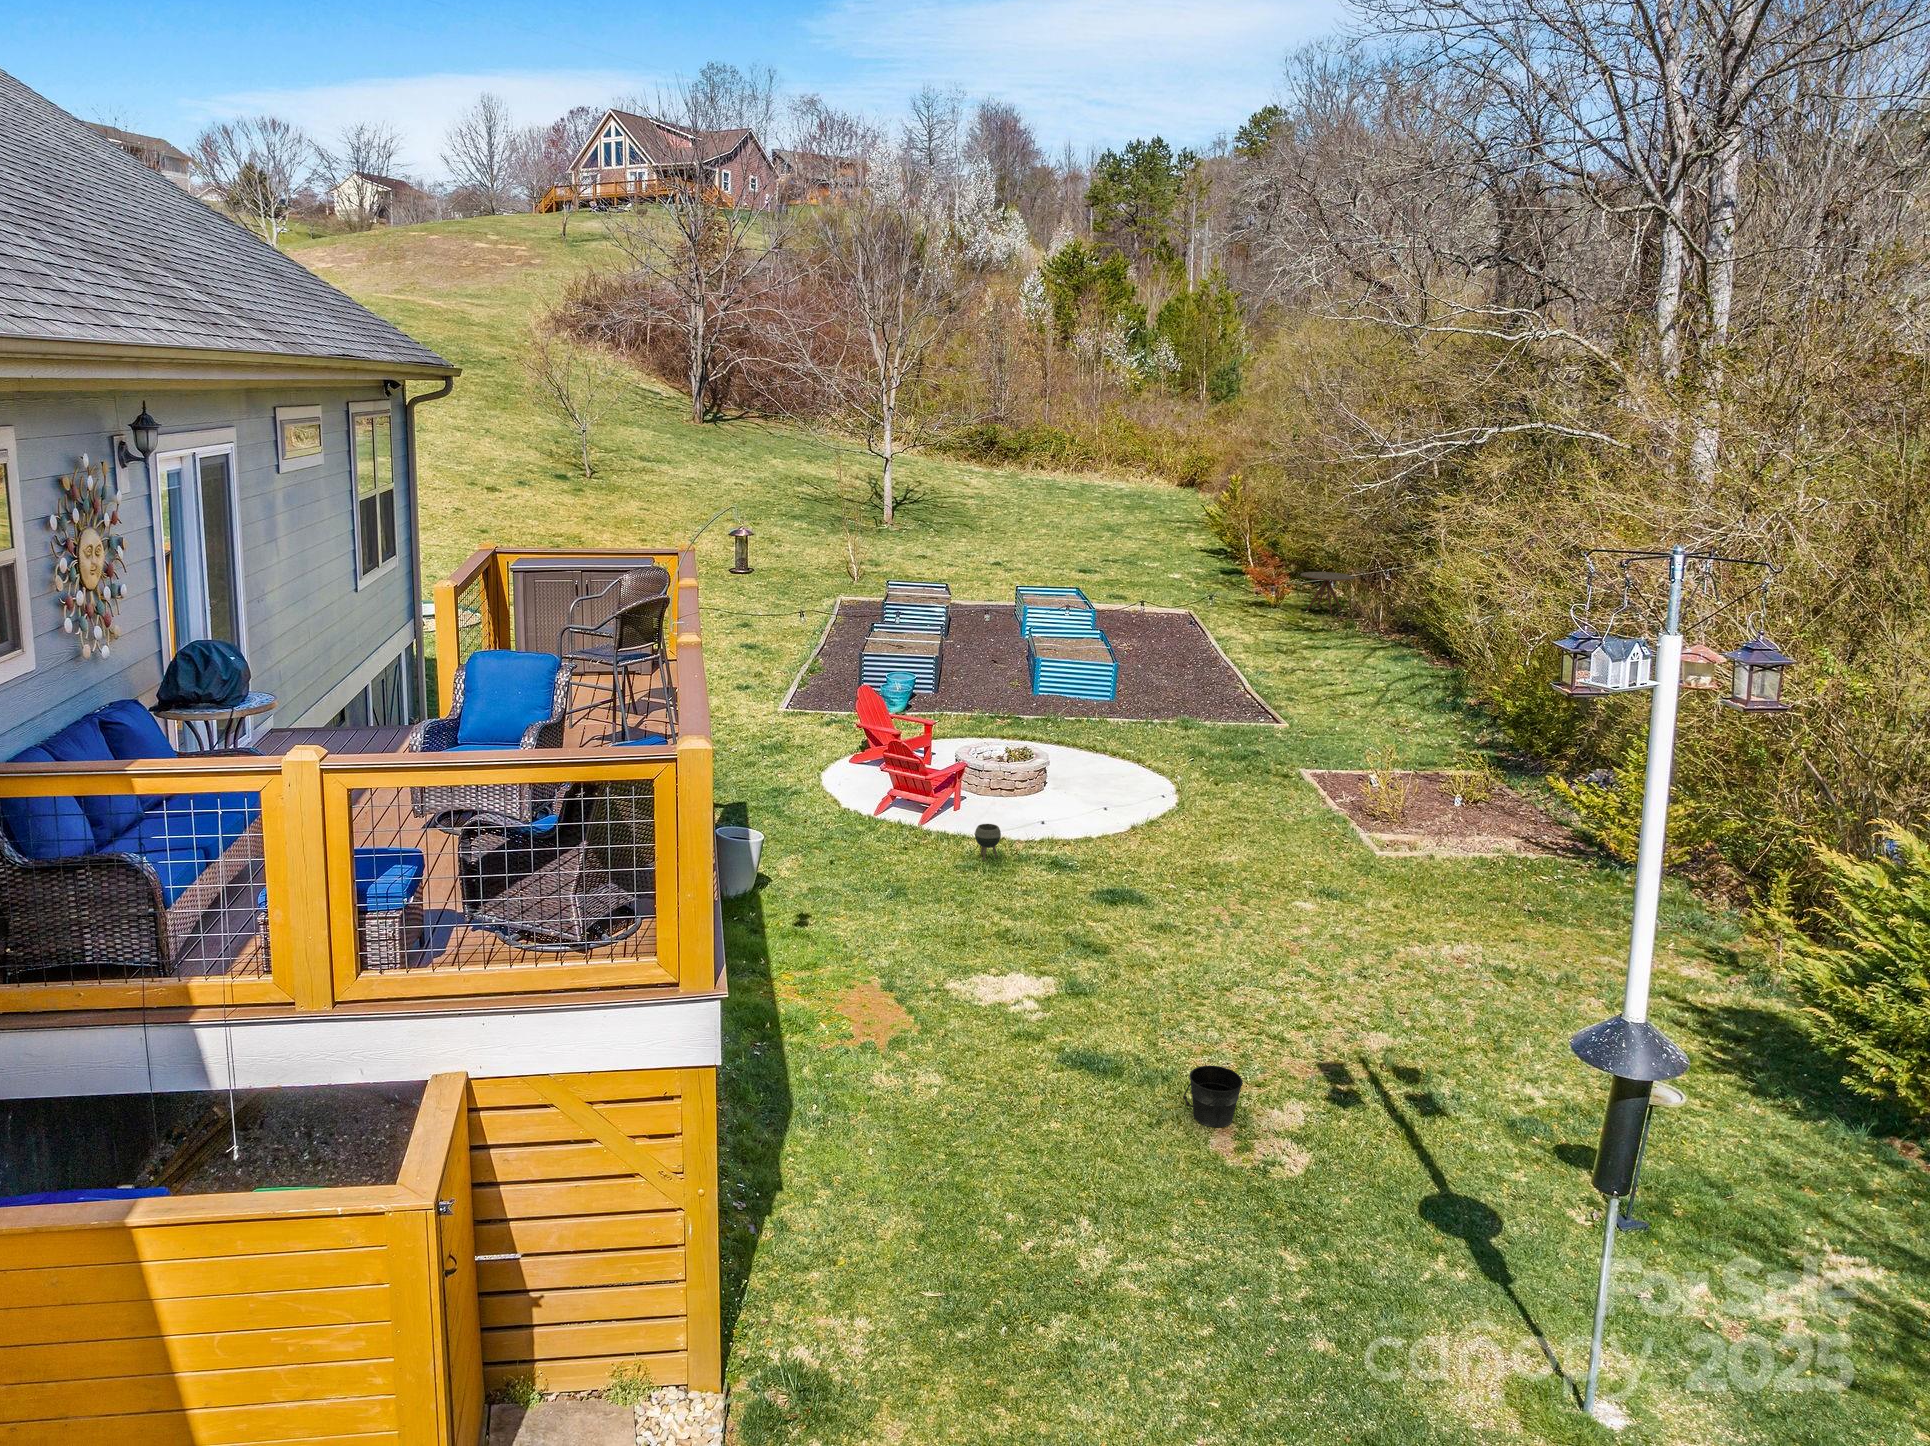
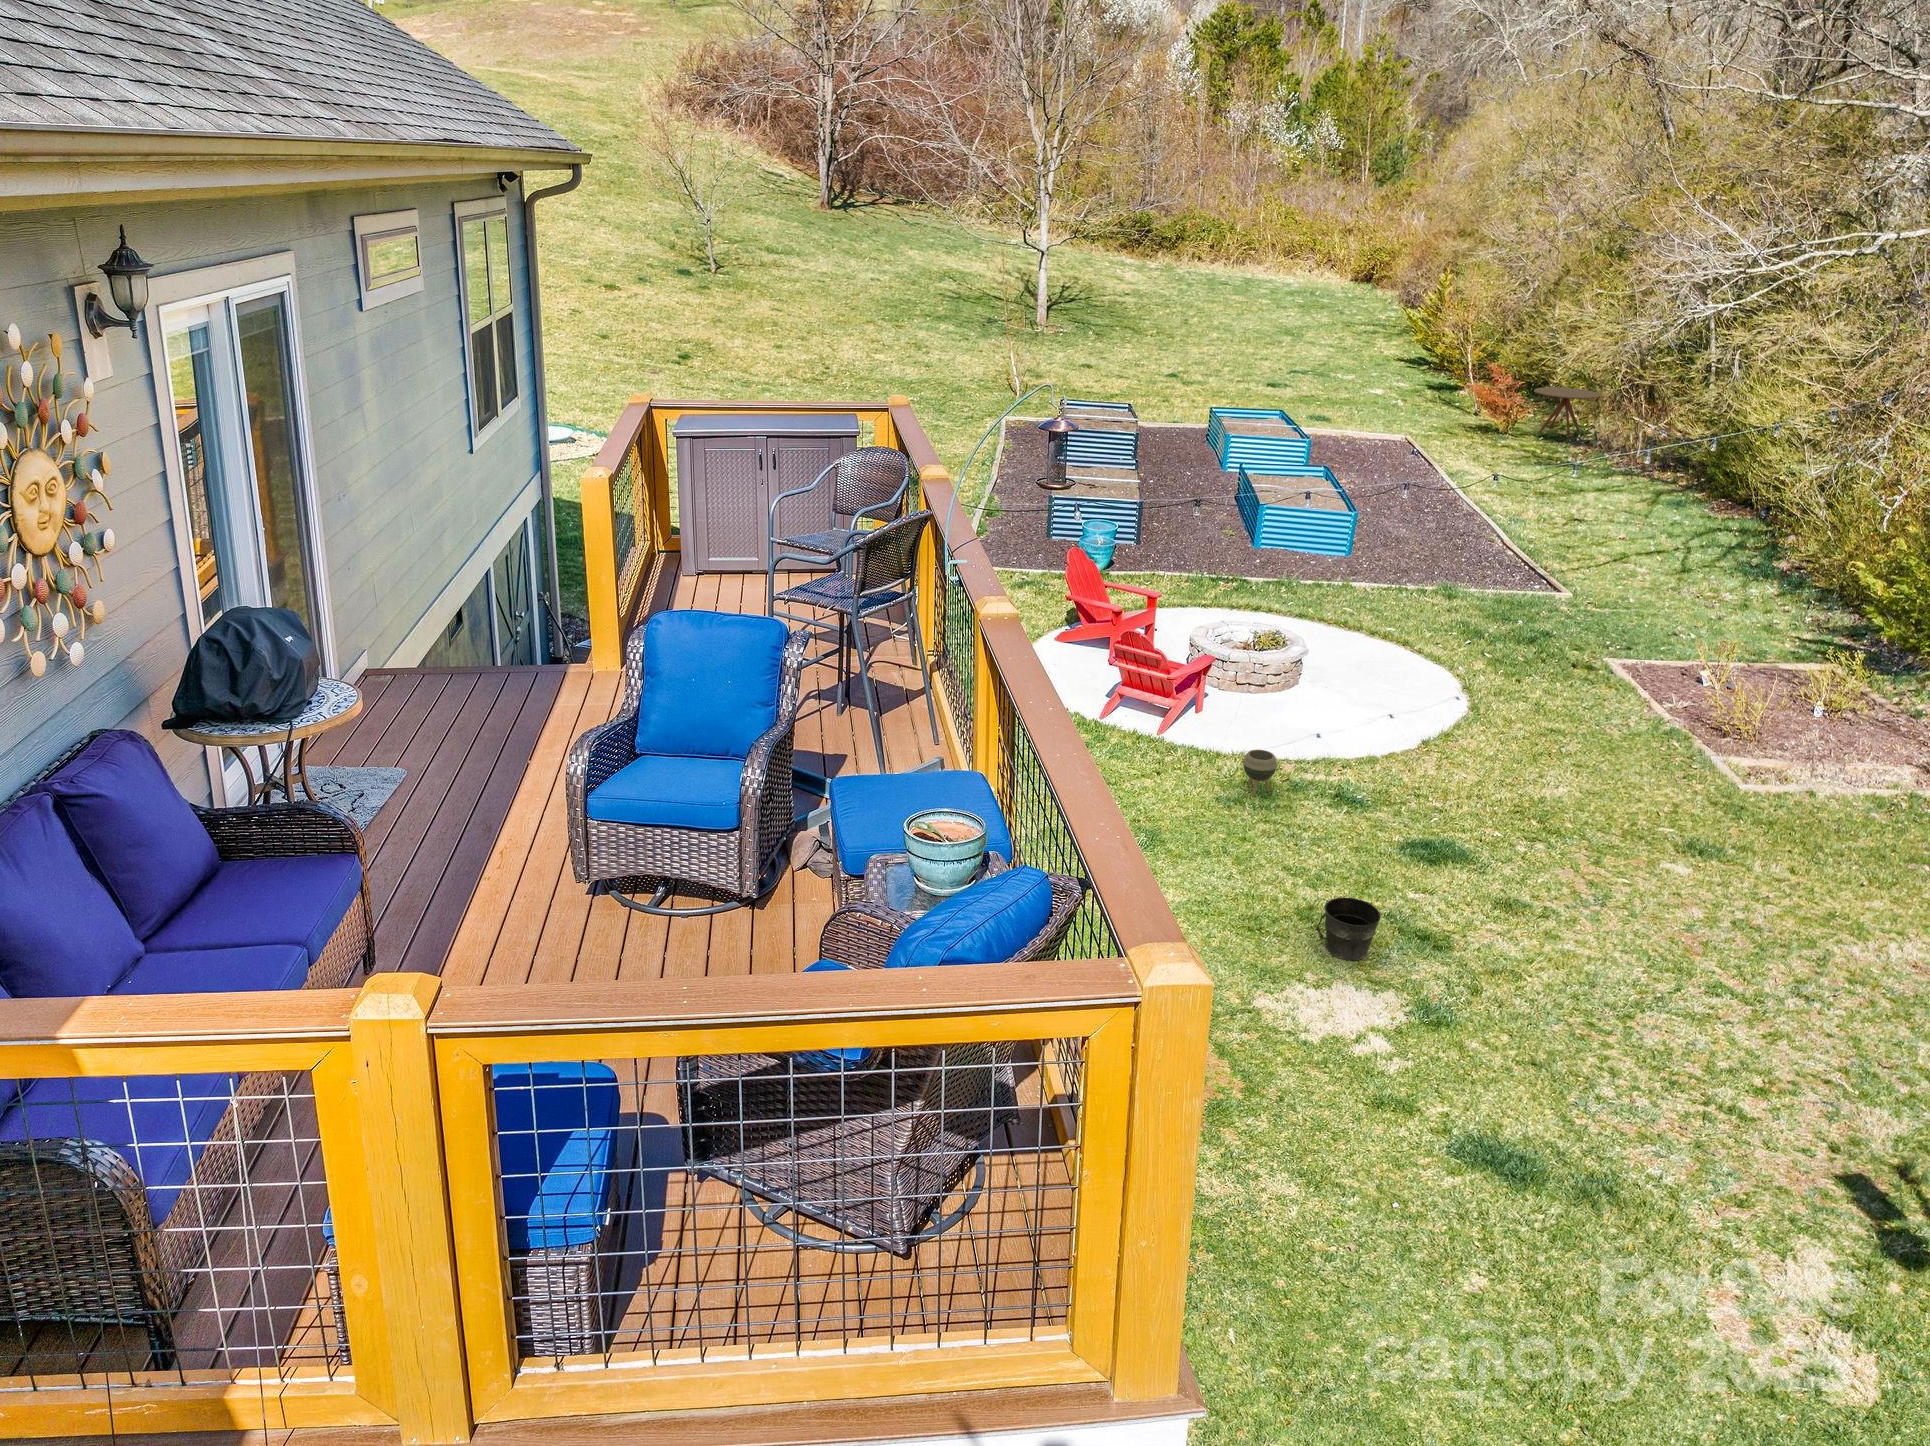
bucket: present [1183,1065,1243,1127] -> present [1316,897,1381,960]

